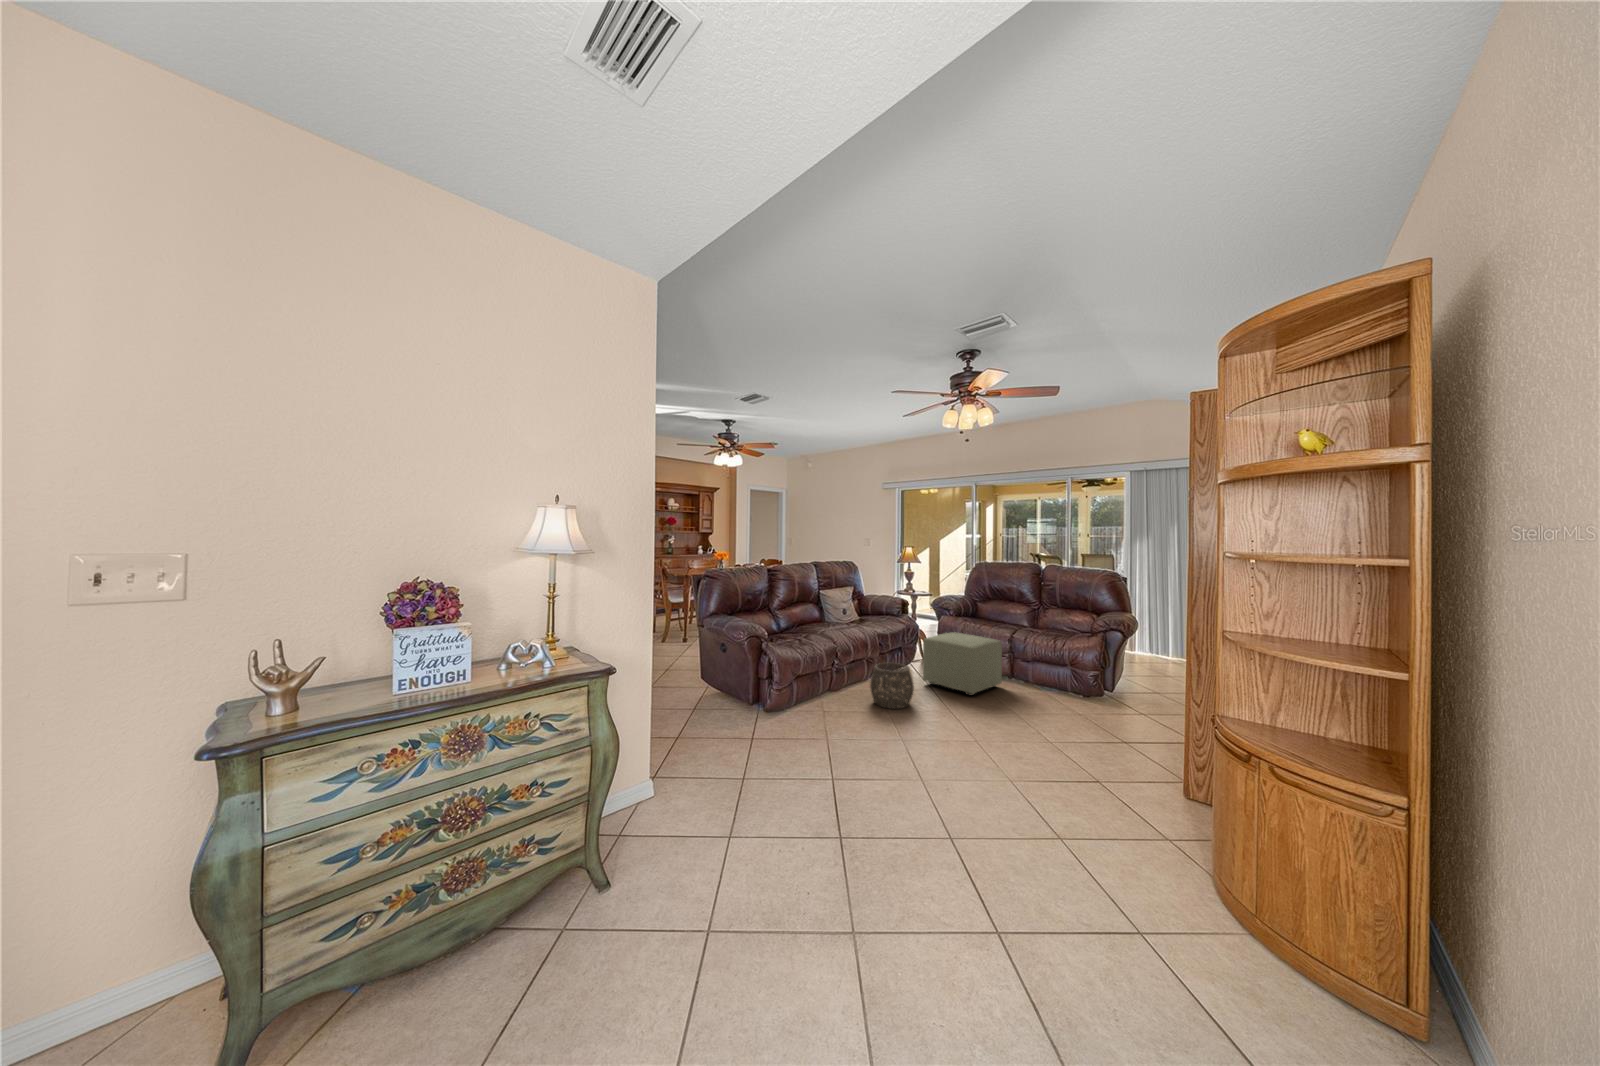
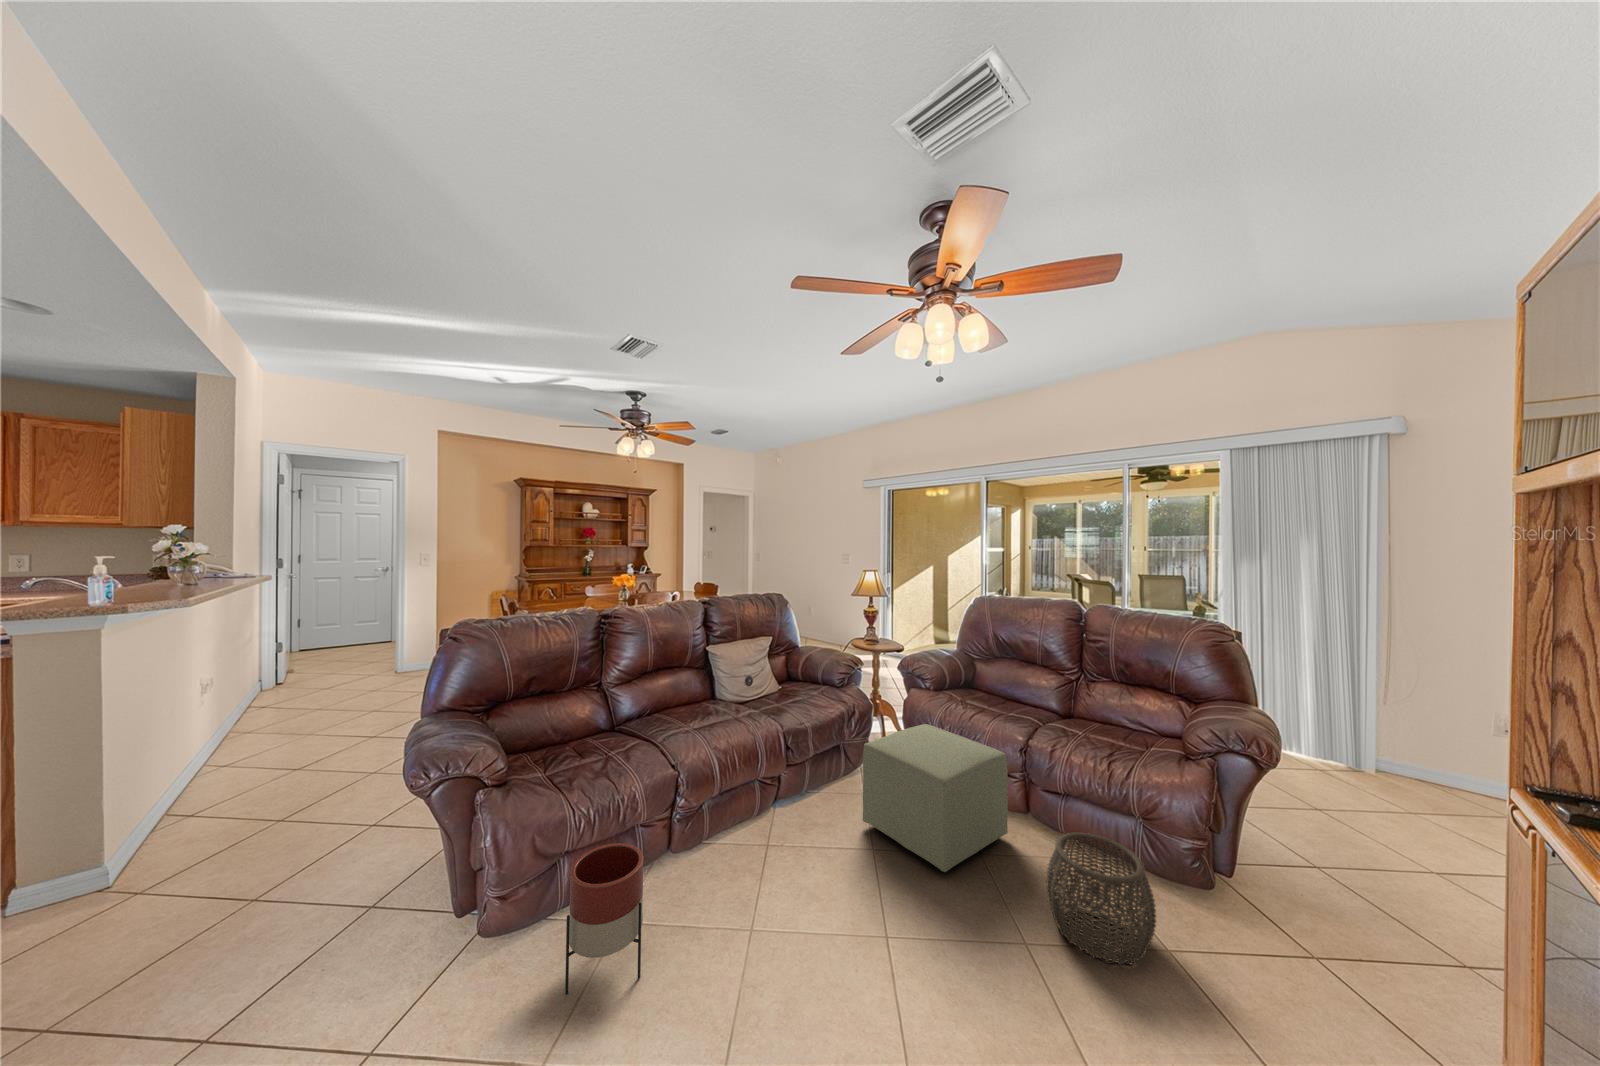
woven basket: present [870,663,914,709] -> present [1046,833,1156,965]
planter: none [812,668,846,725] -> present [565,843,643,994]

